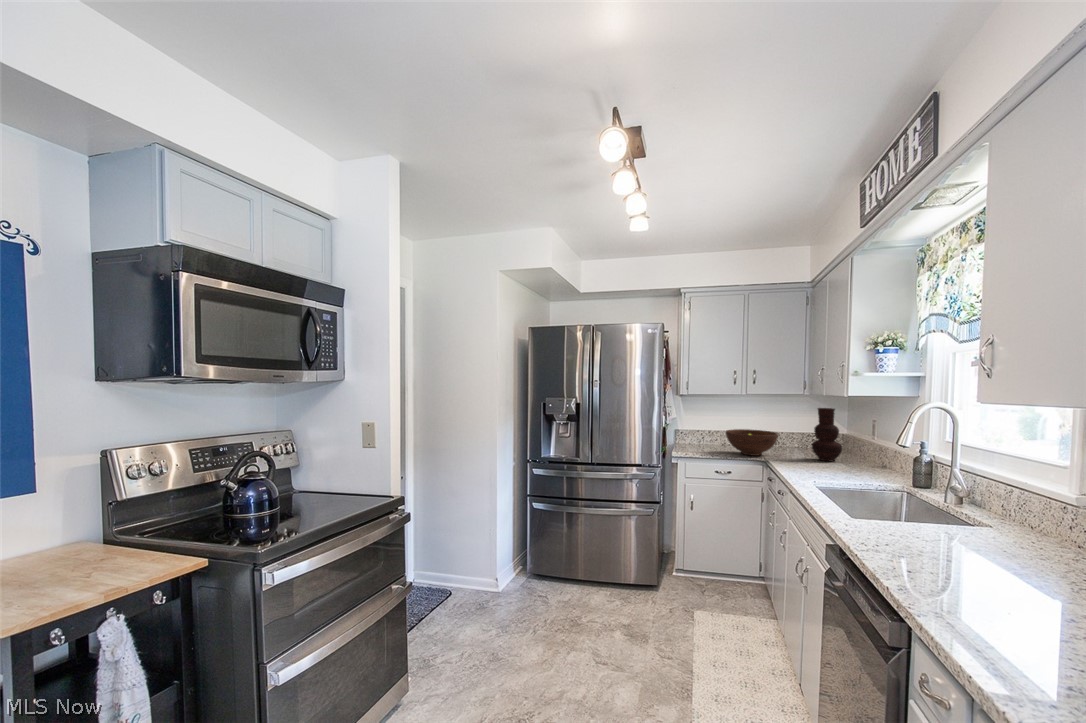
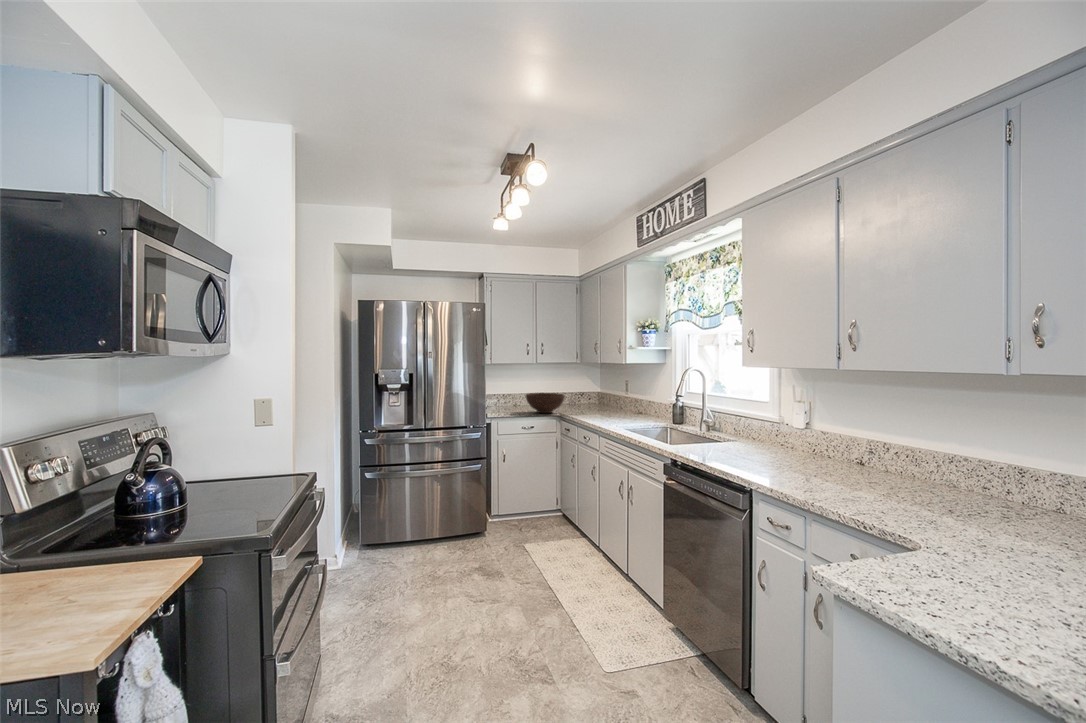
vase: present [812,408,842,461] -> none [587,373,607,413]

